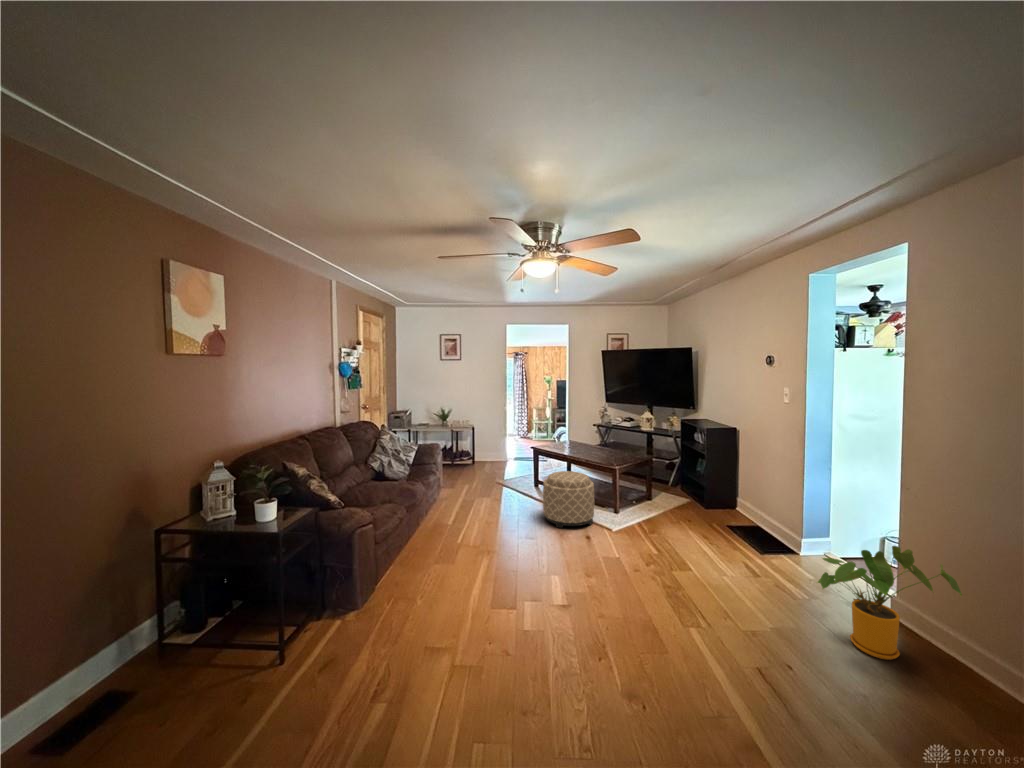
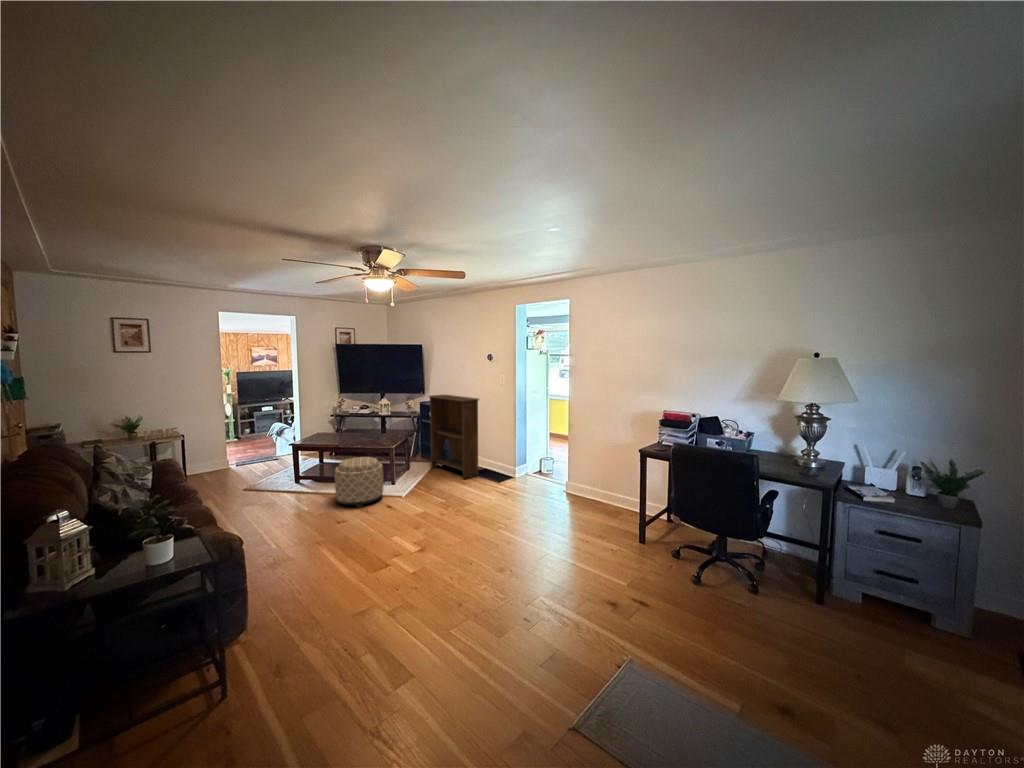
bookshelf: none [681,411,743,534] -> present [429,395,479,479]
house plant: present [818,546,962,660] -> none [542,454,593,509]

